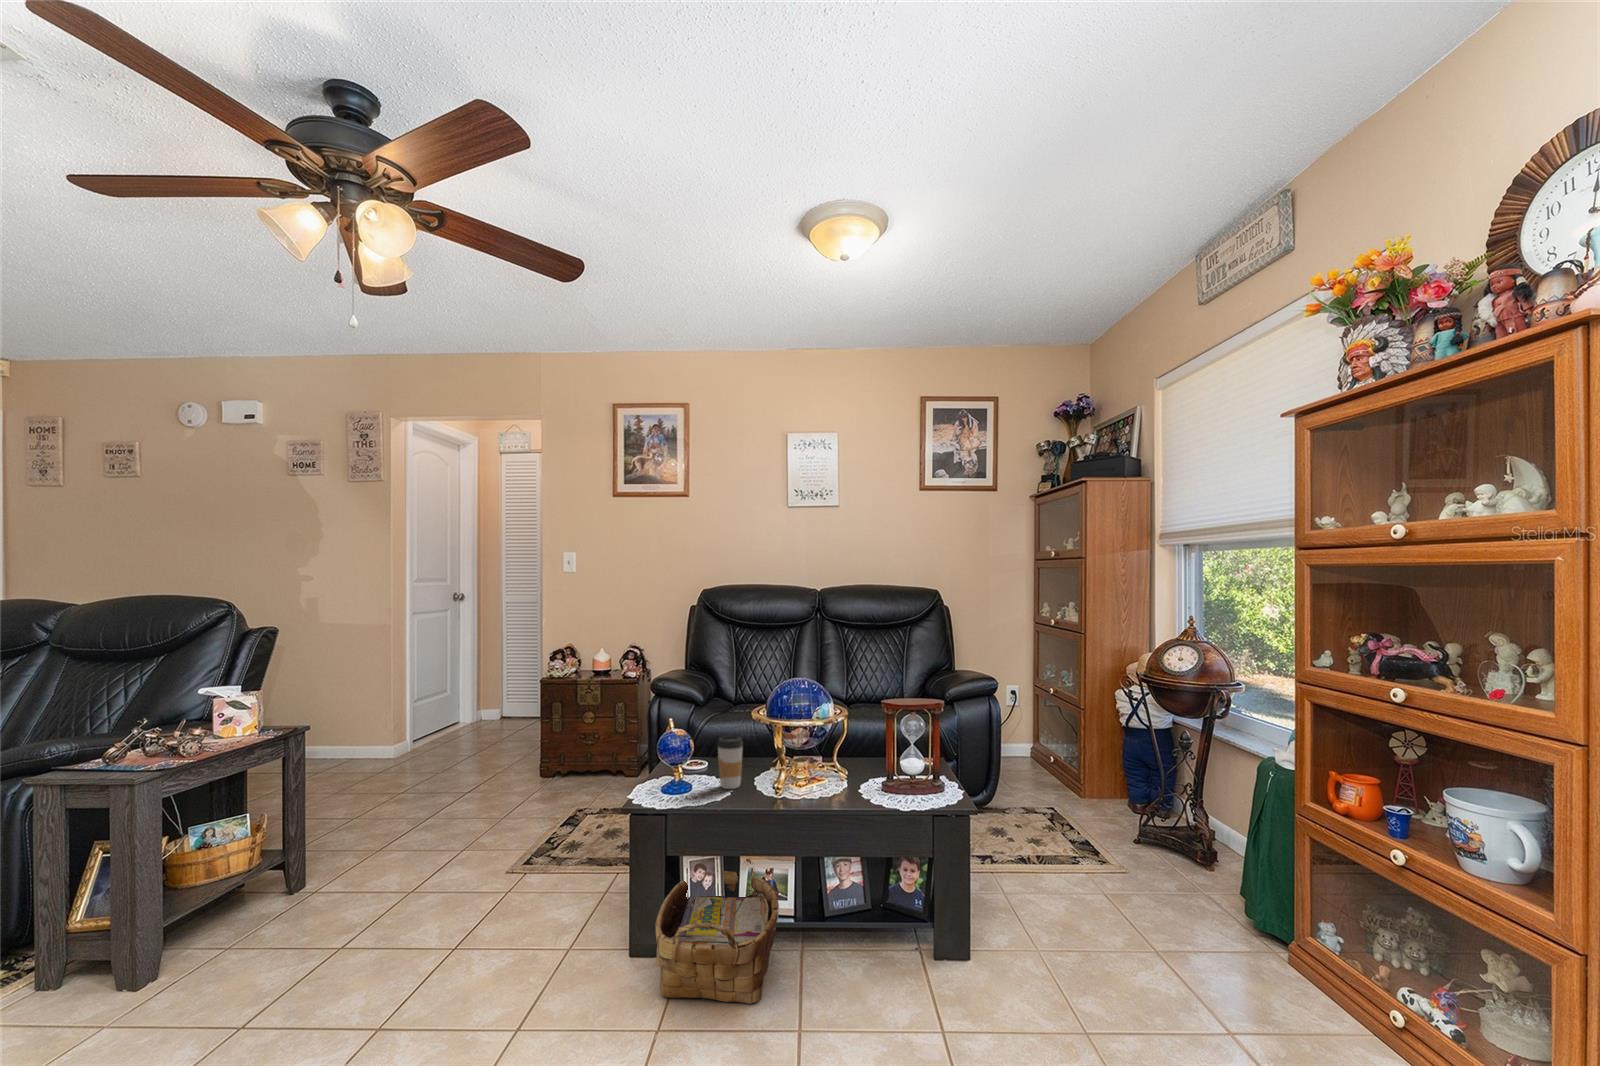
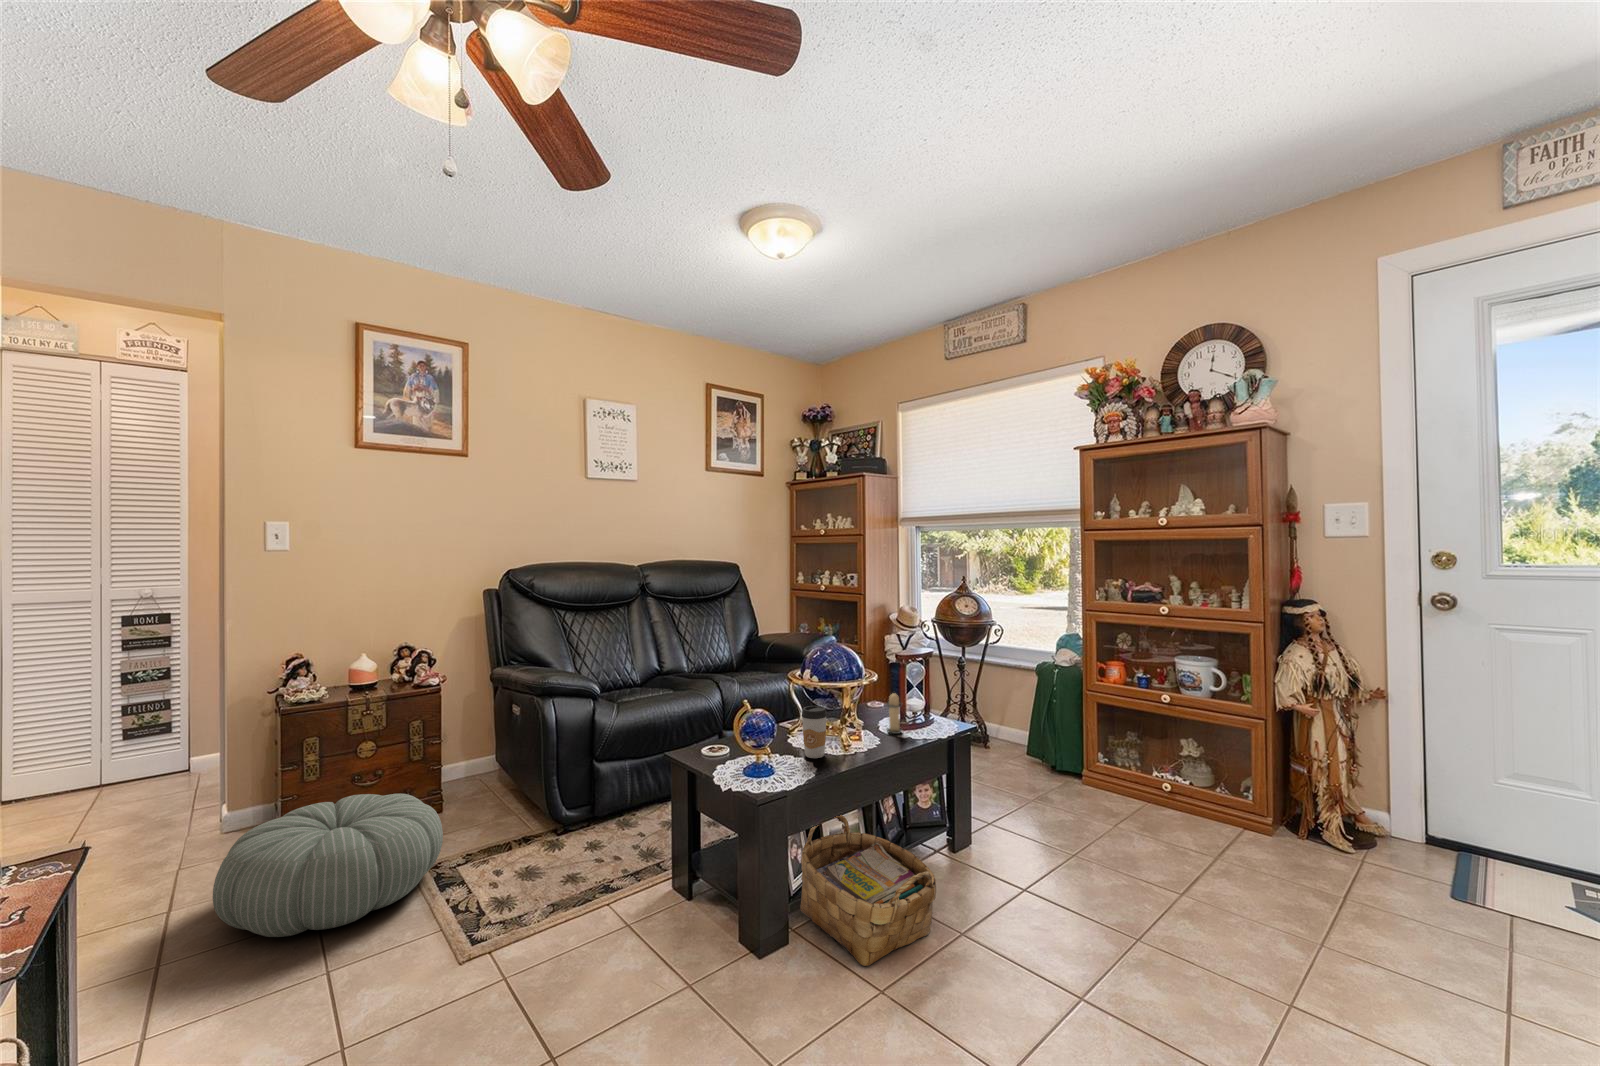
candle: none [836,739,859,790] -> present [886,693,902,734]
pouf: none [444,749,581,831] -> present [213,794,443,937]

